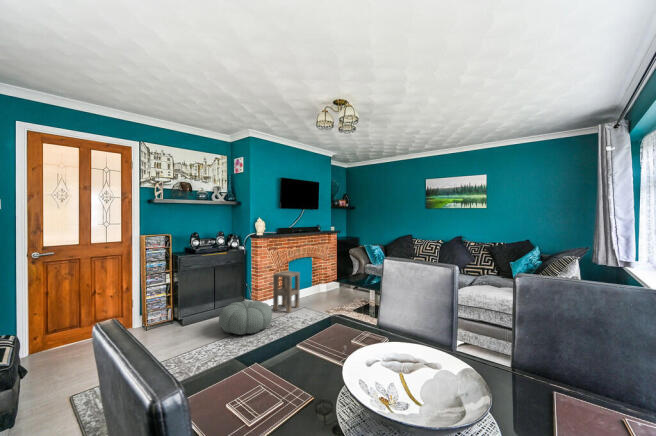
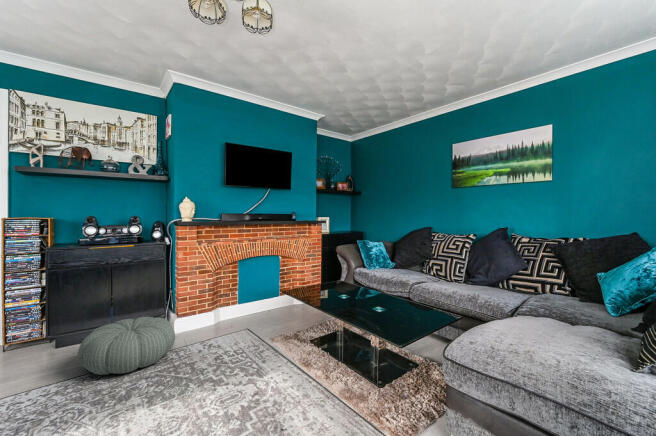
side table: present [273,271,300,313] -> none [202,274,243,337]

